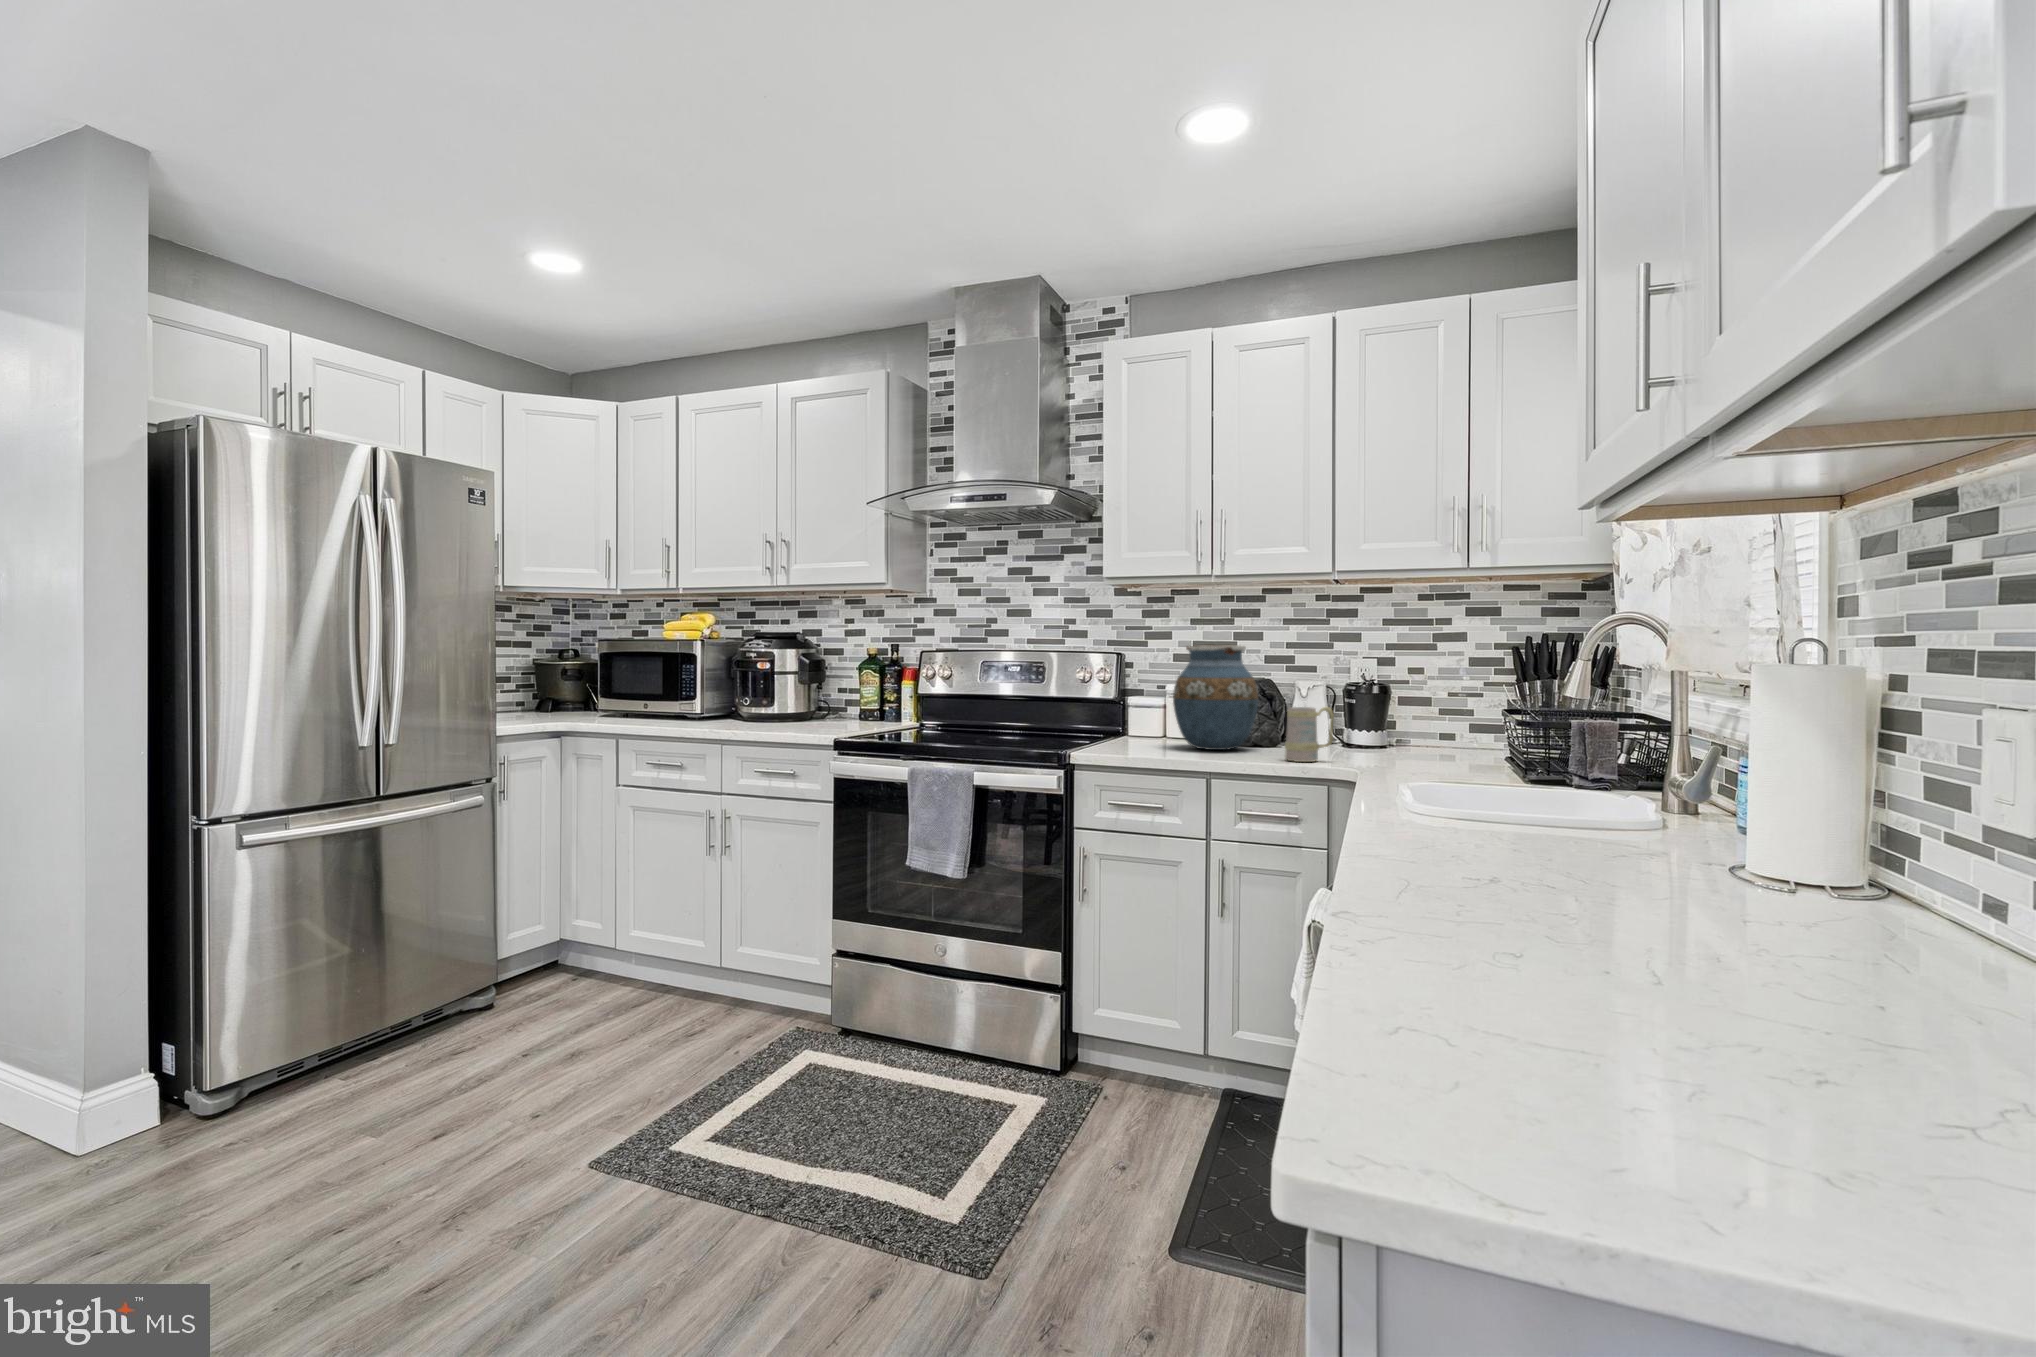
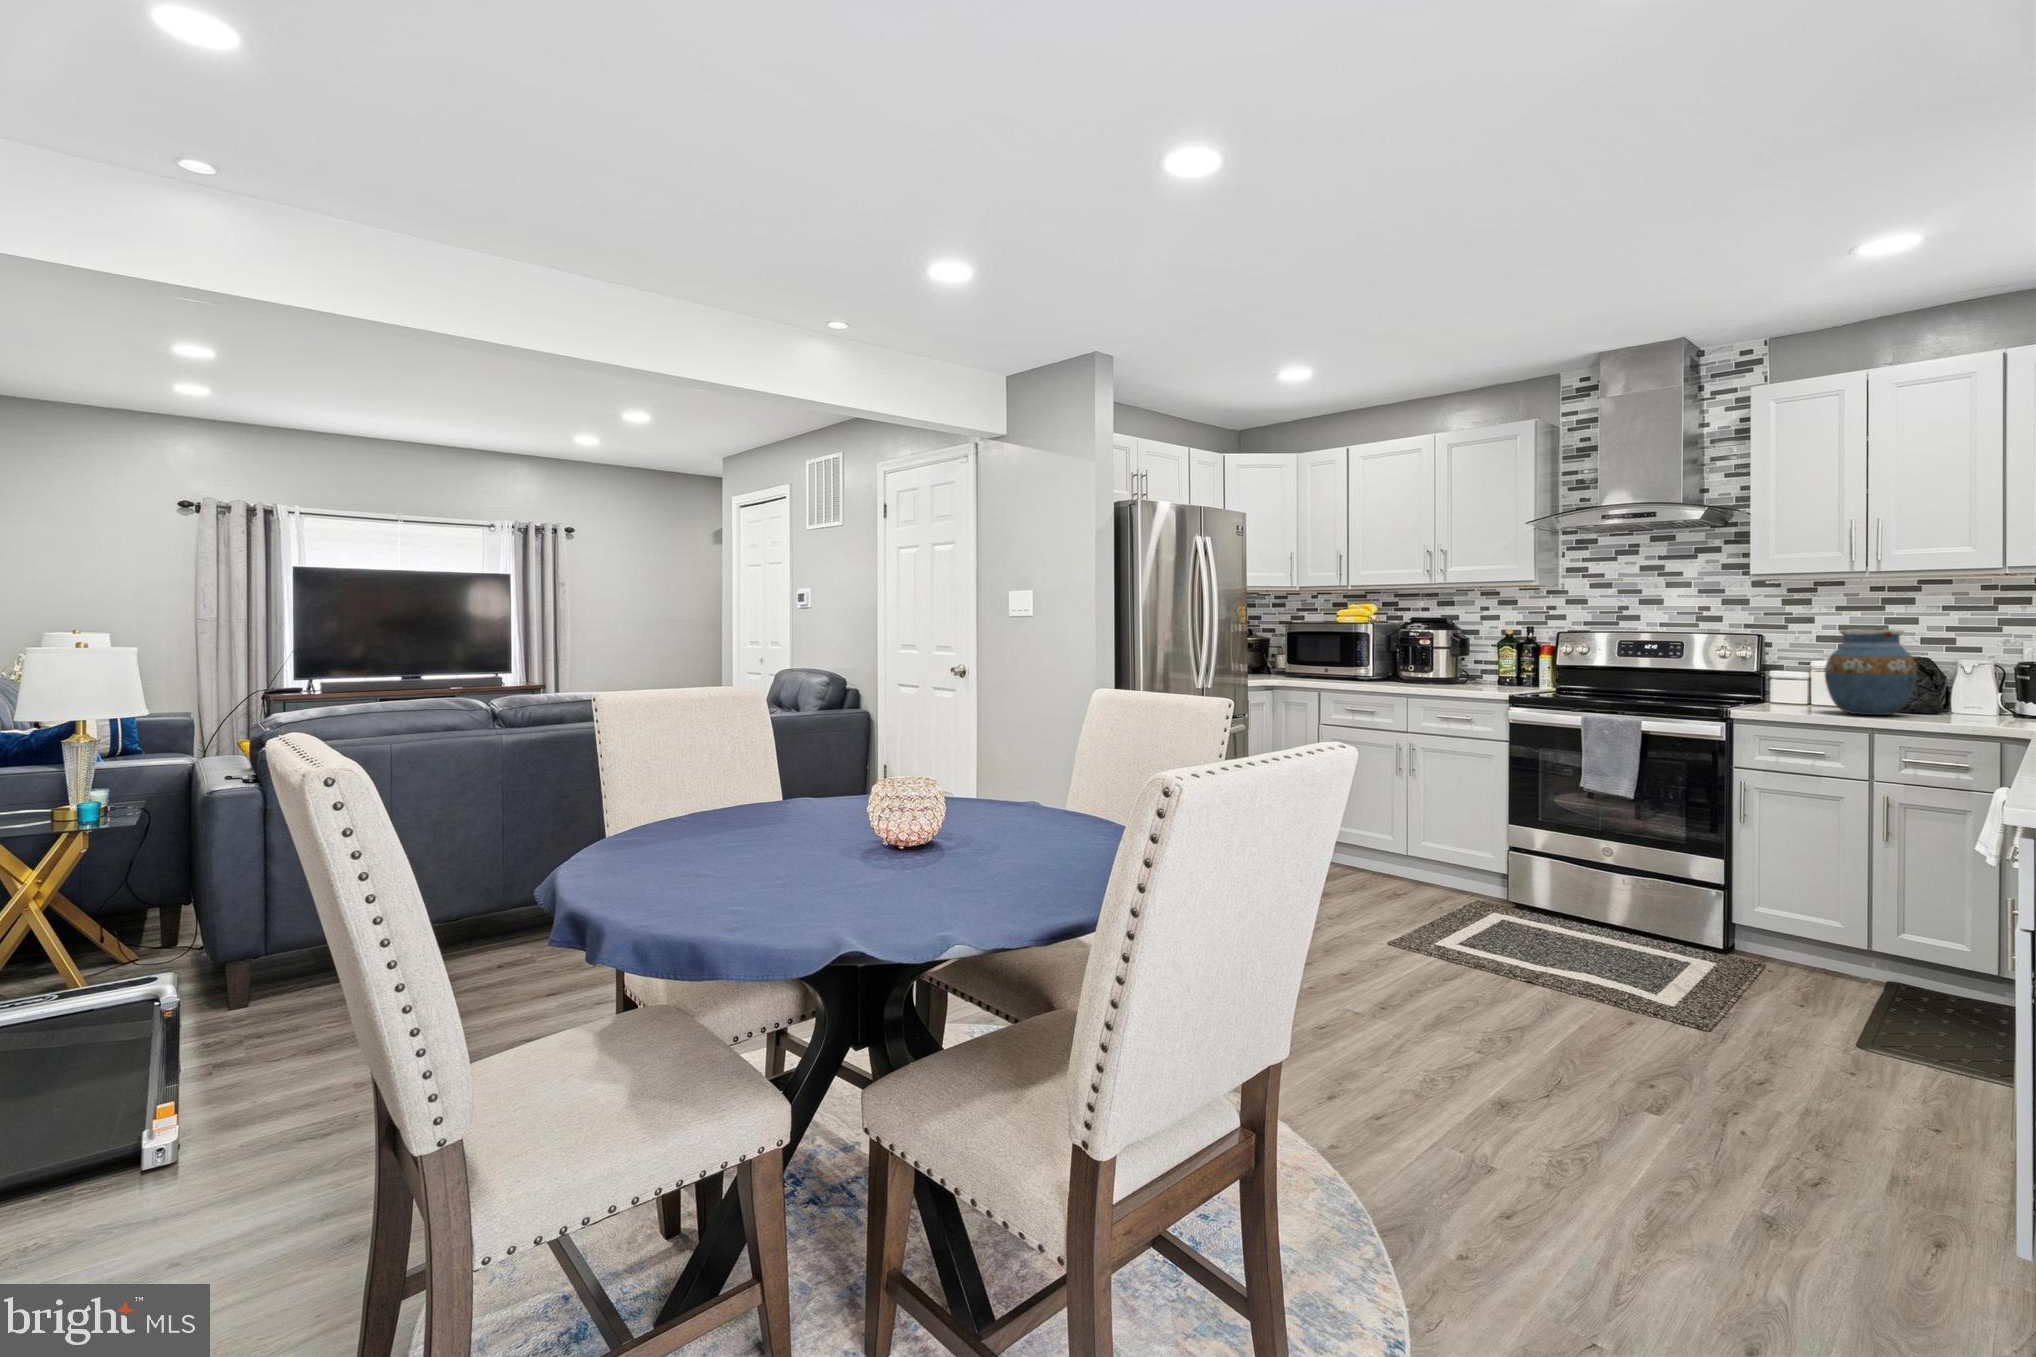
mug: present [1285,707,1334,762] -> none [1952,681,2007,726]

